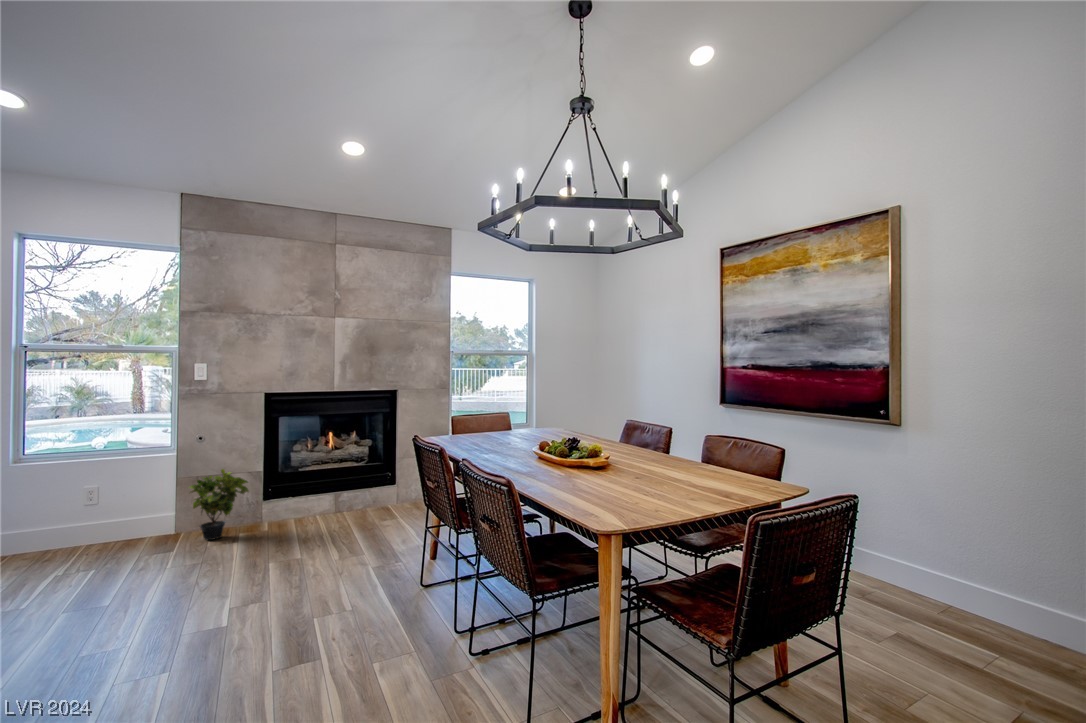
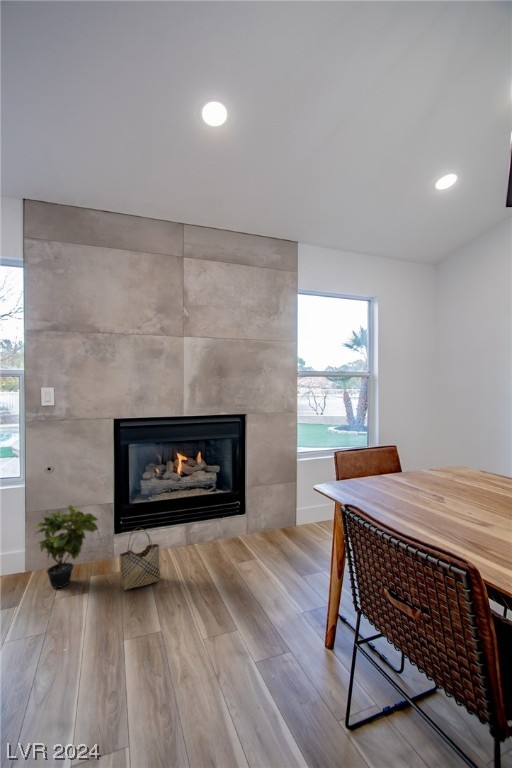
woven basket: none [270,488,307,538] -> present [120,527,160,590]

